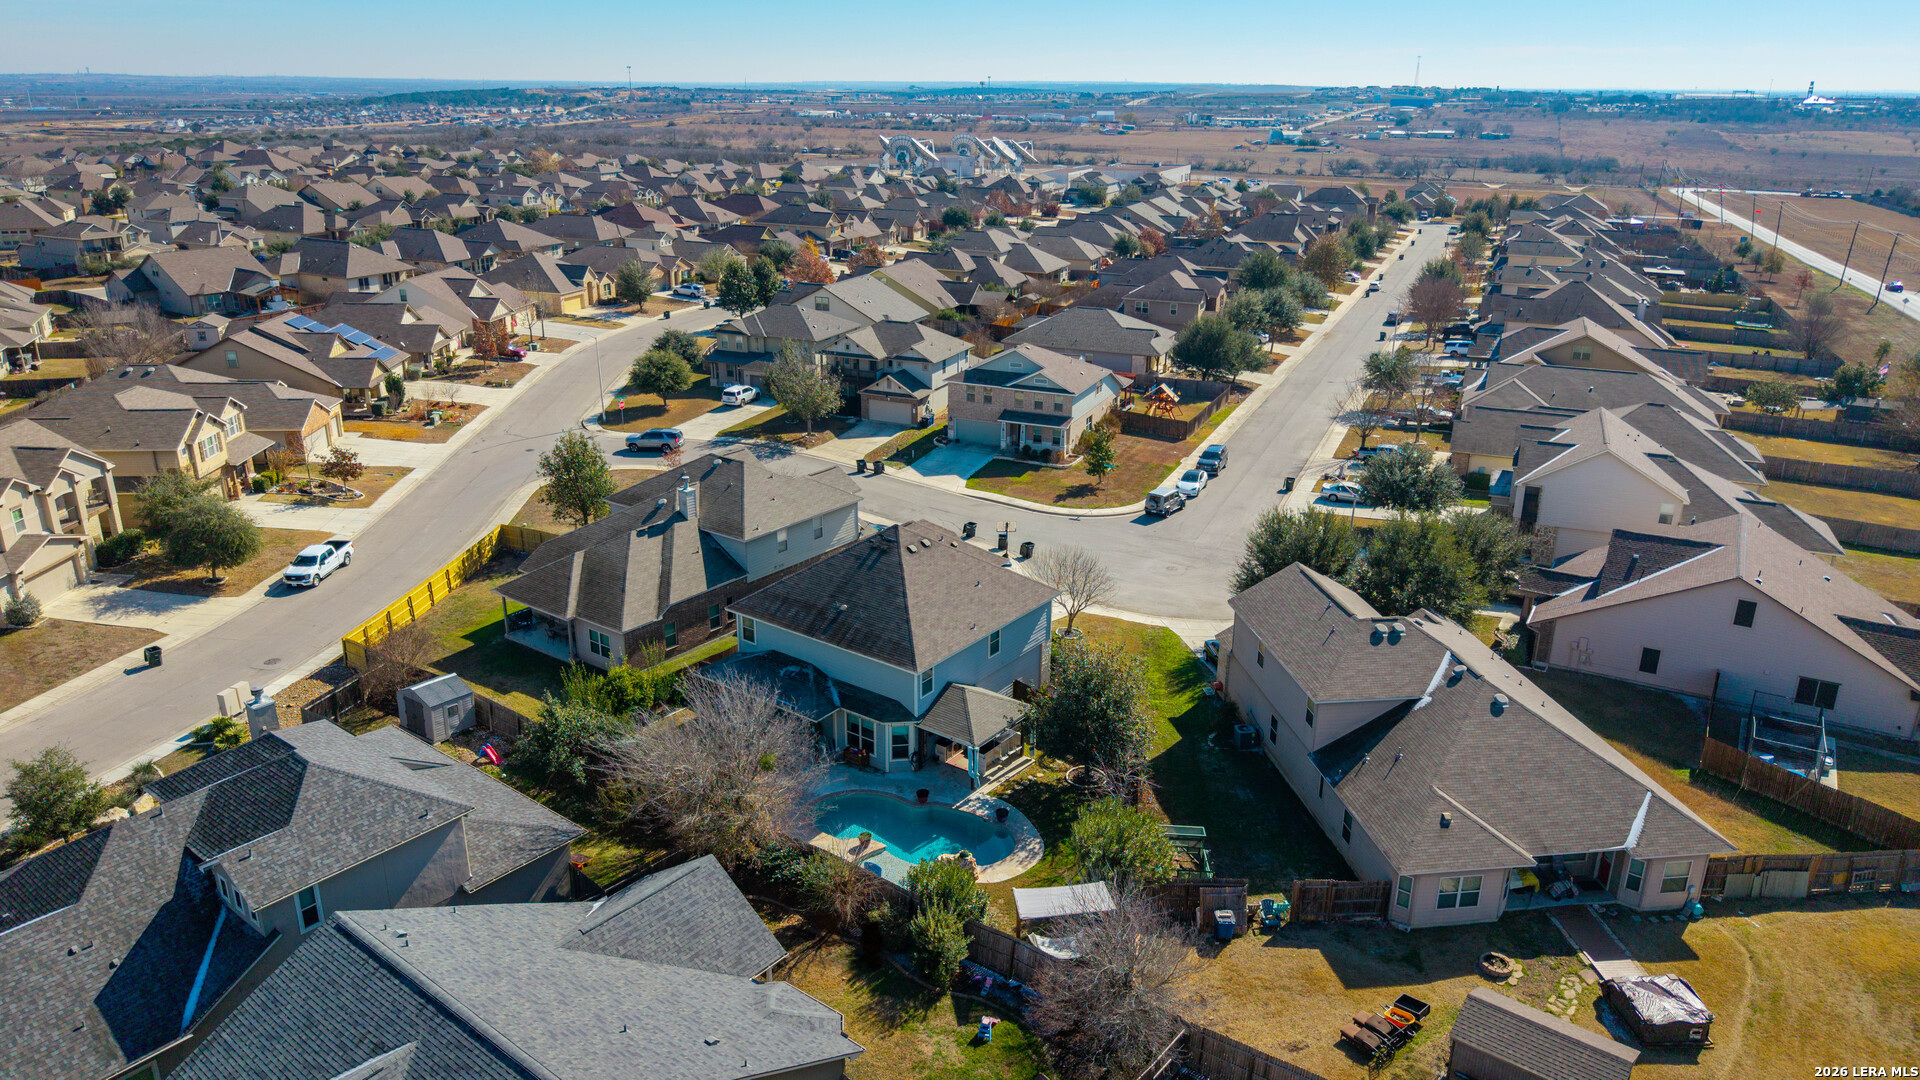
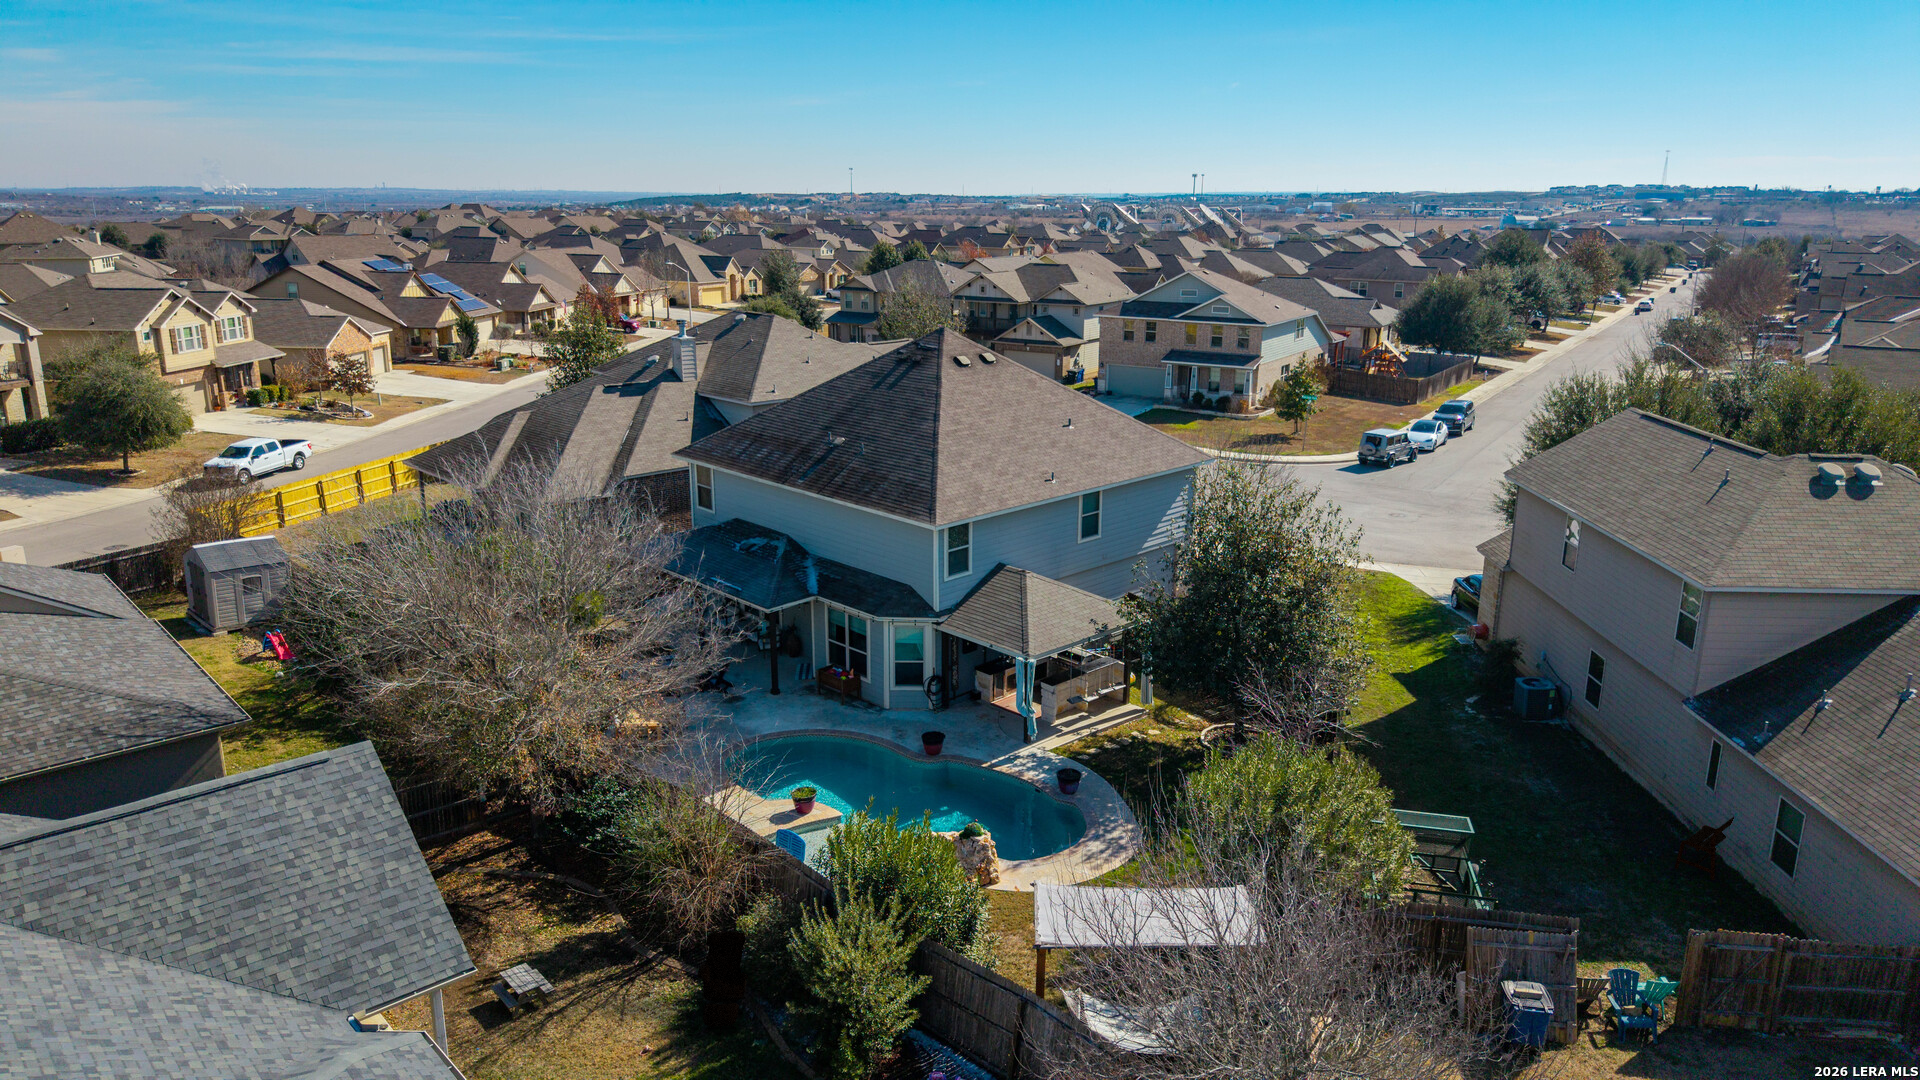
bench: present [817,906,843,946] -> present [1675,816,1734,880]

